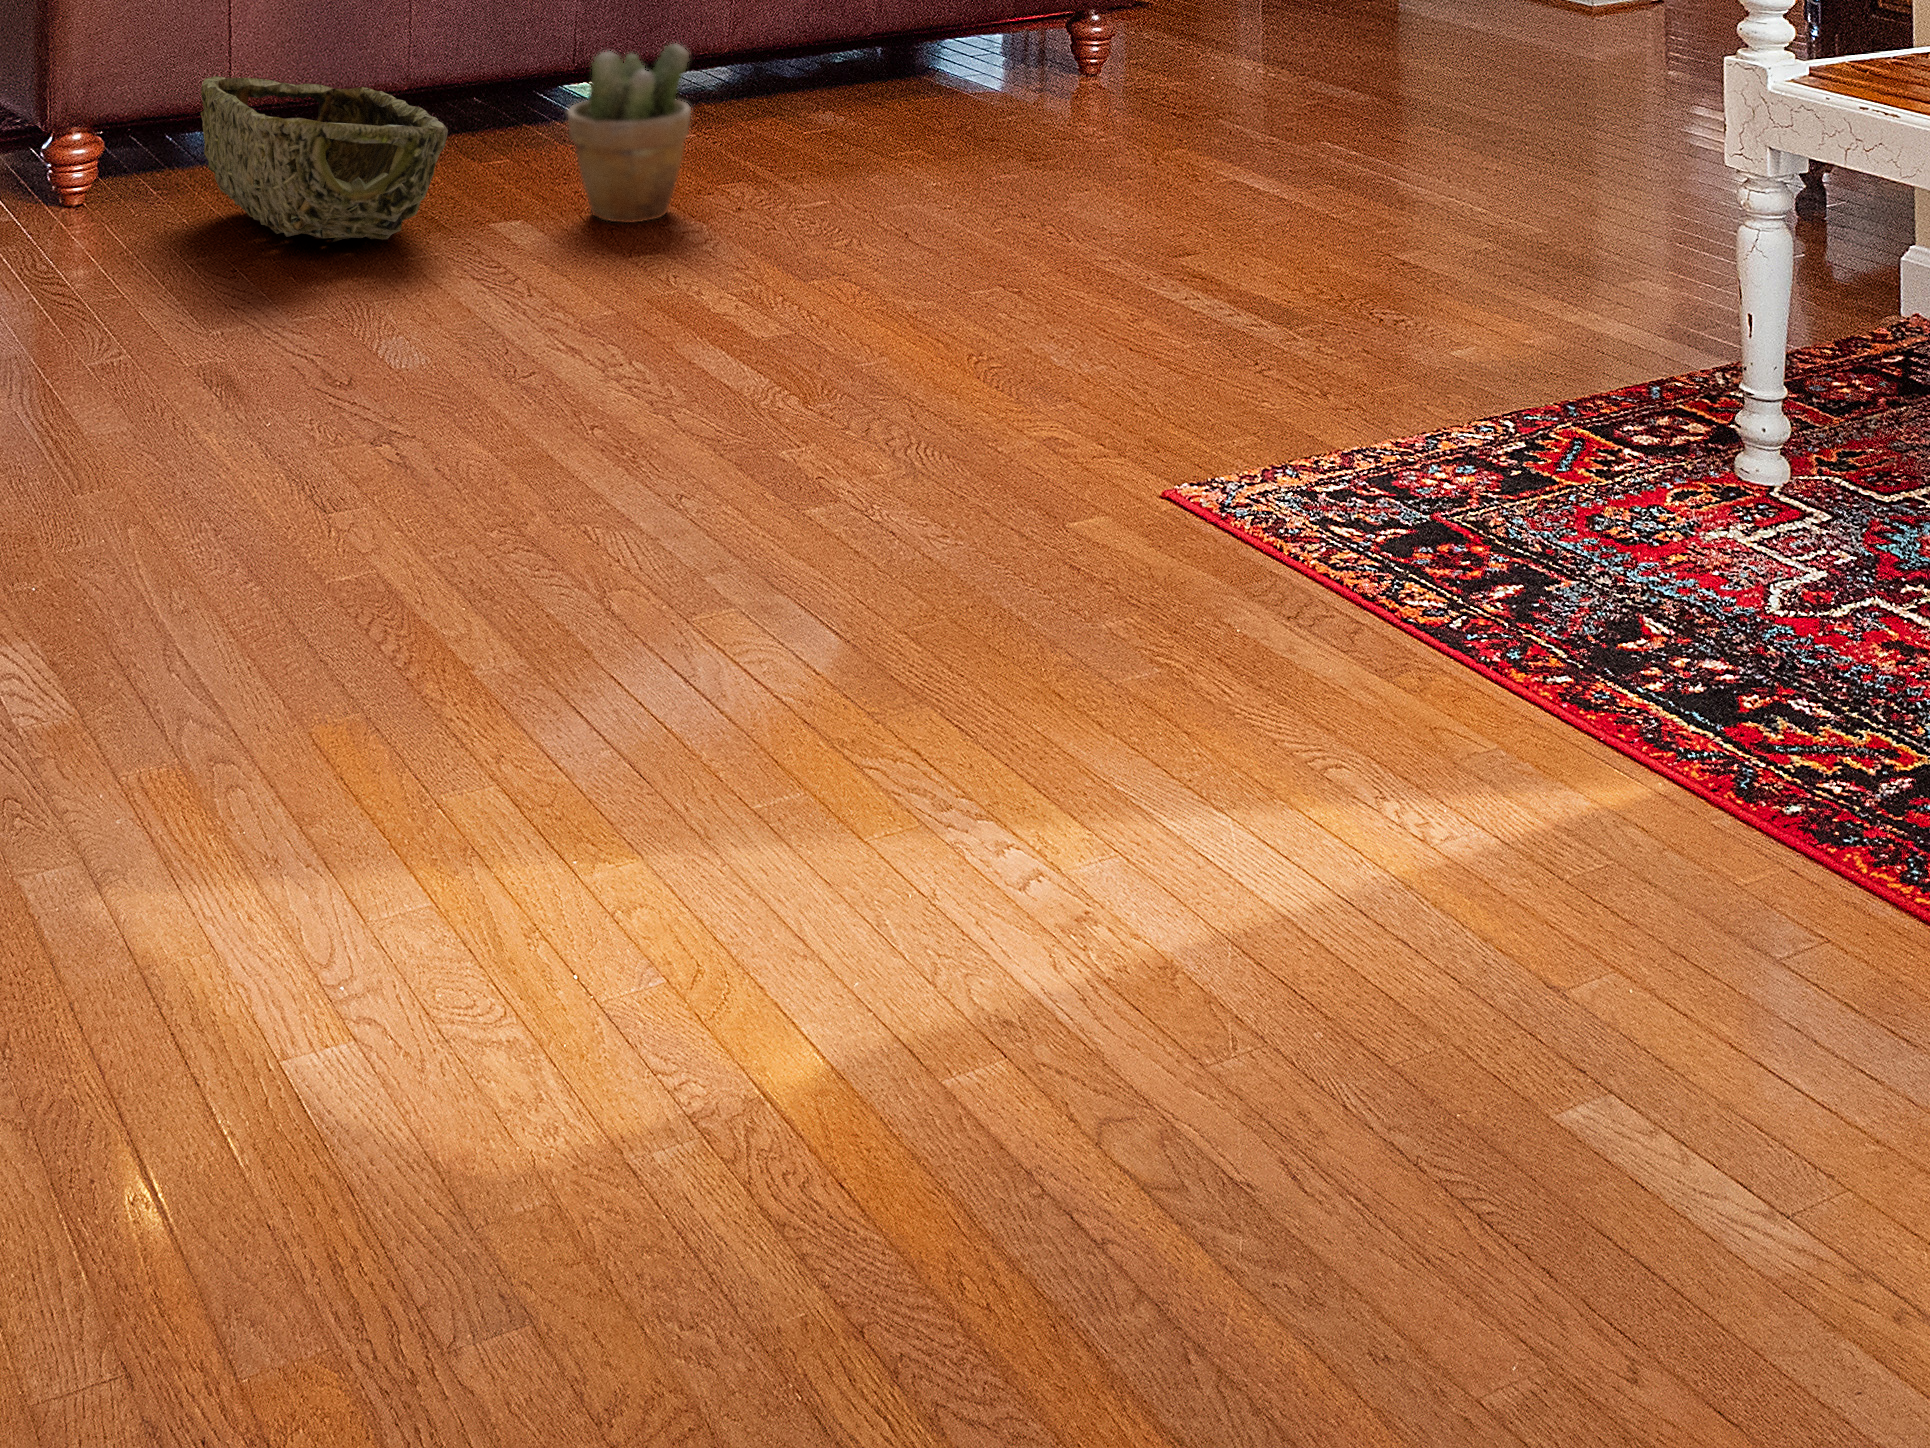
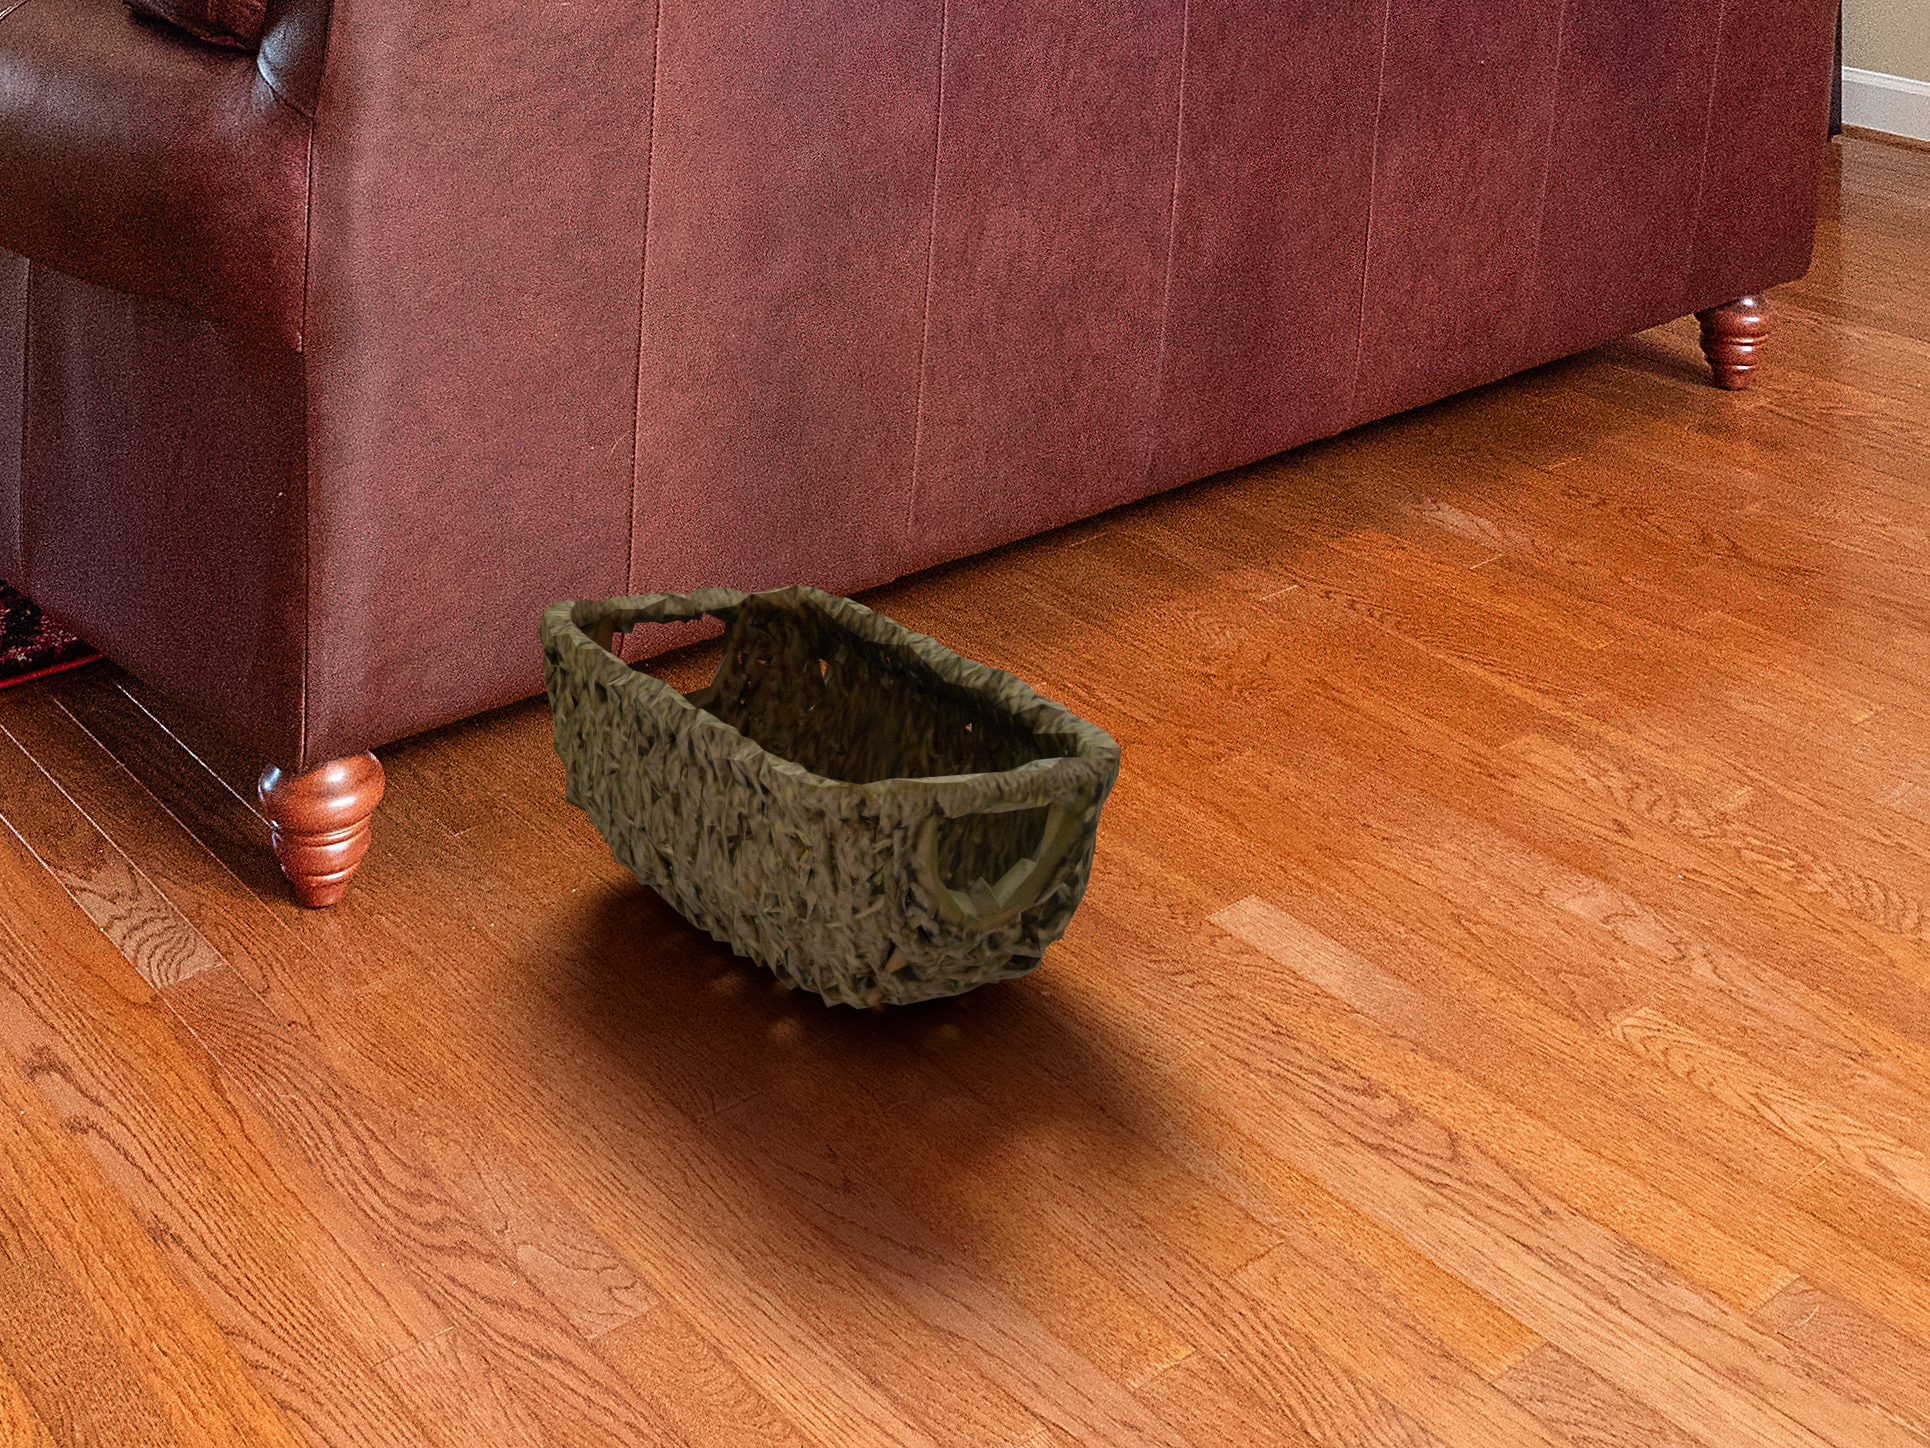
potted plant: present [568,44,691,223] -> none [1254,512,1499,878]

